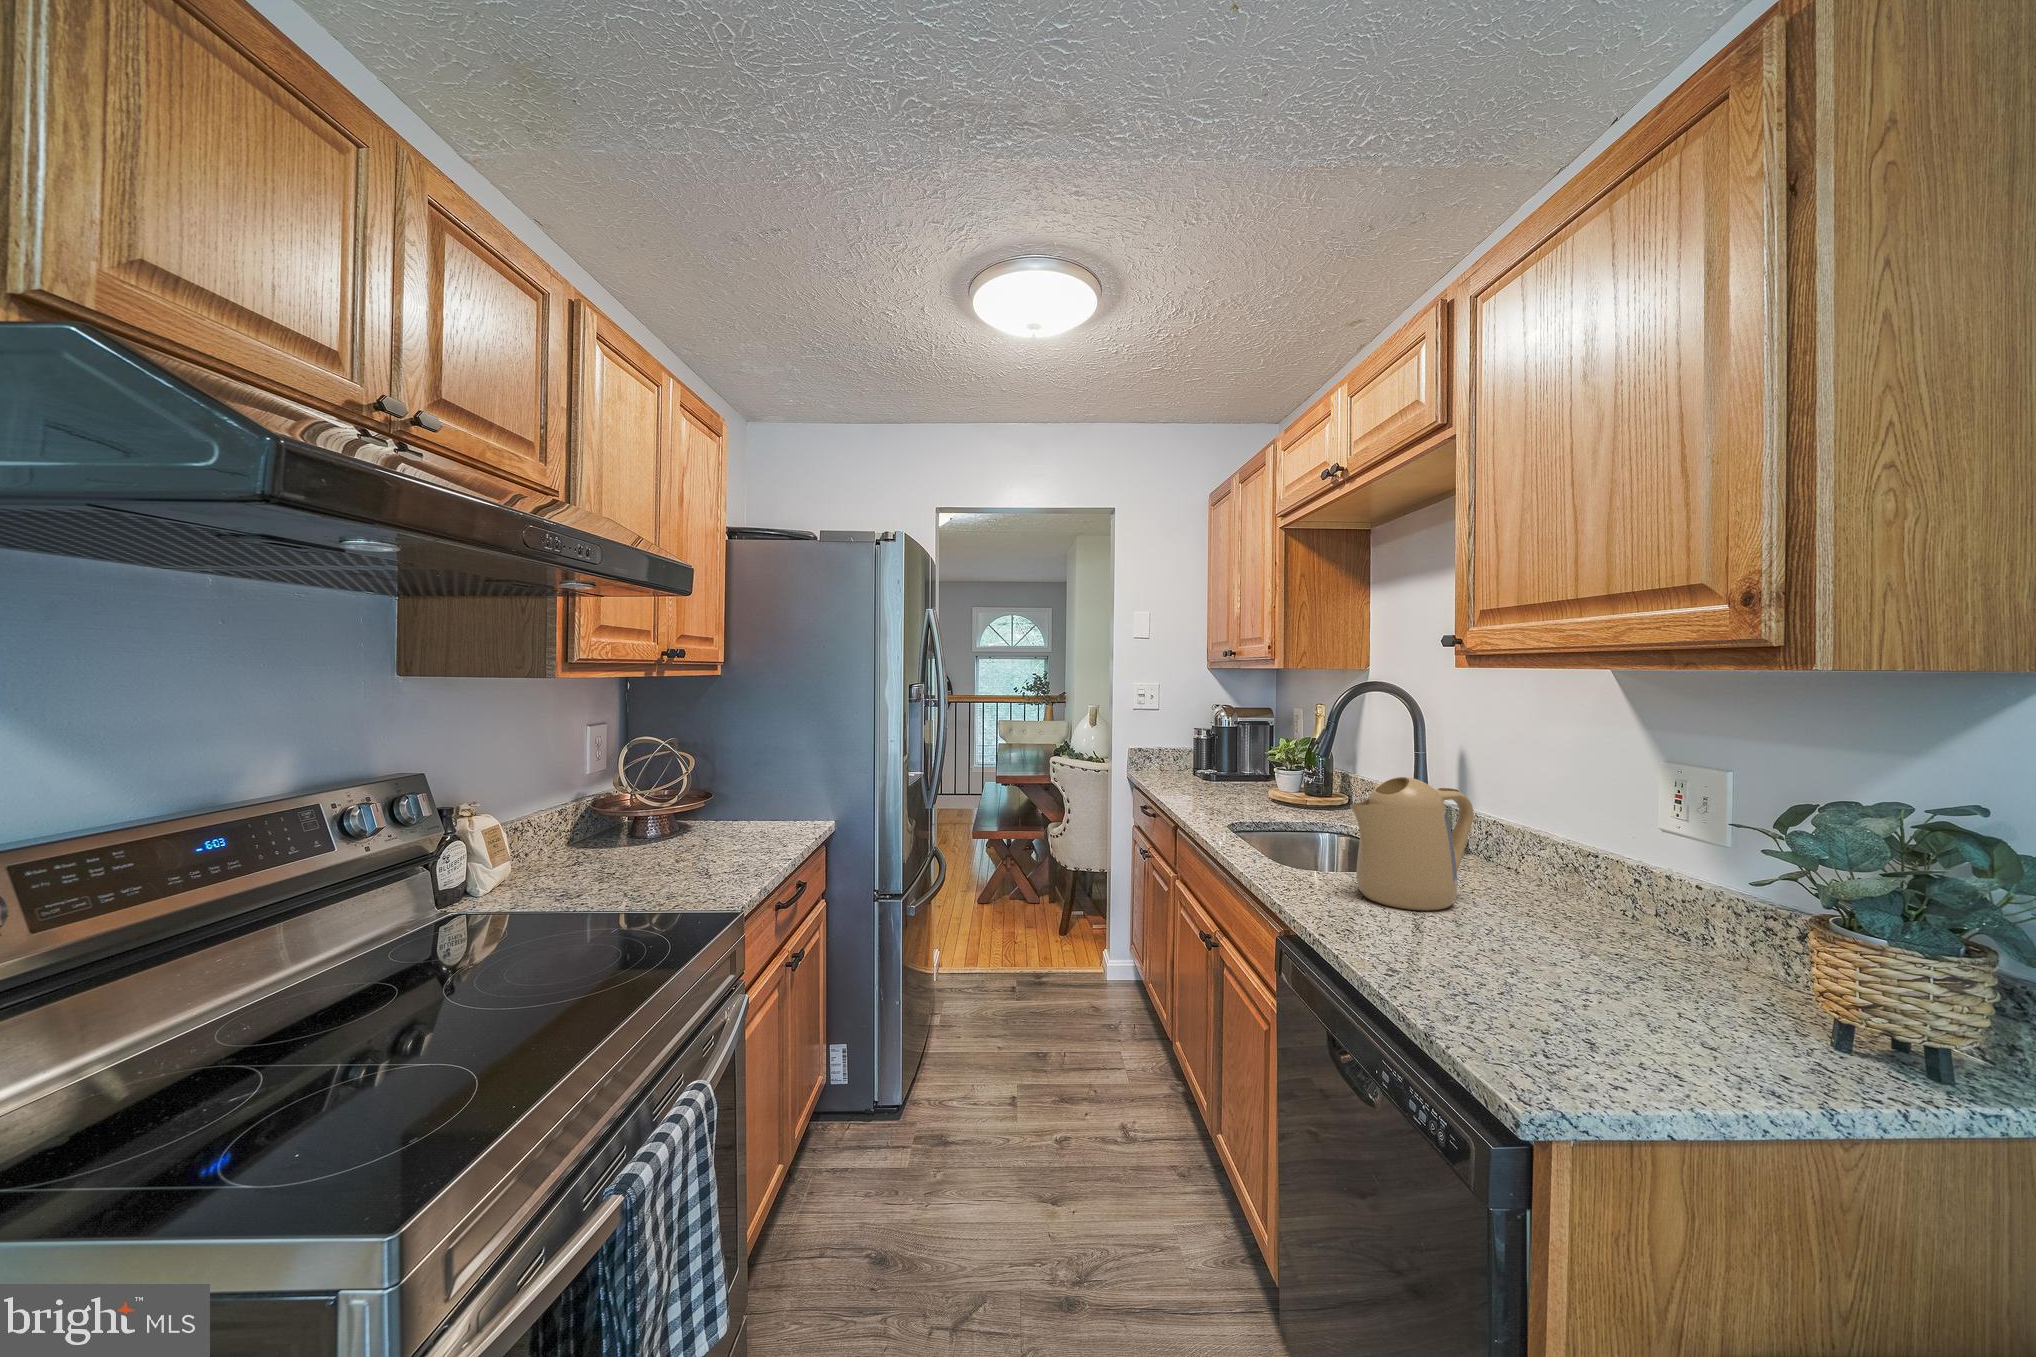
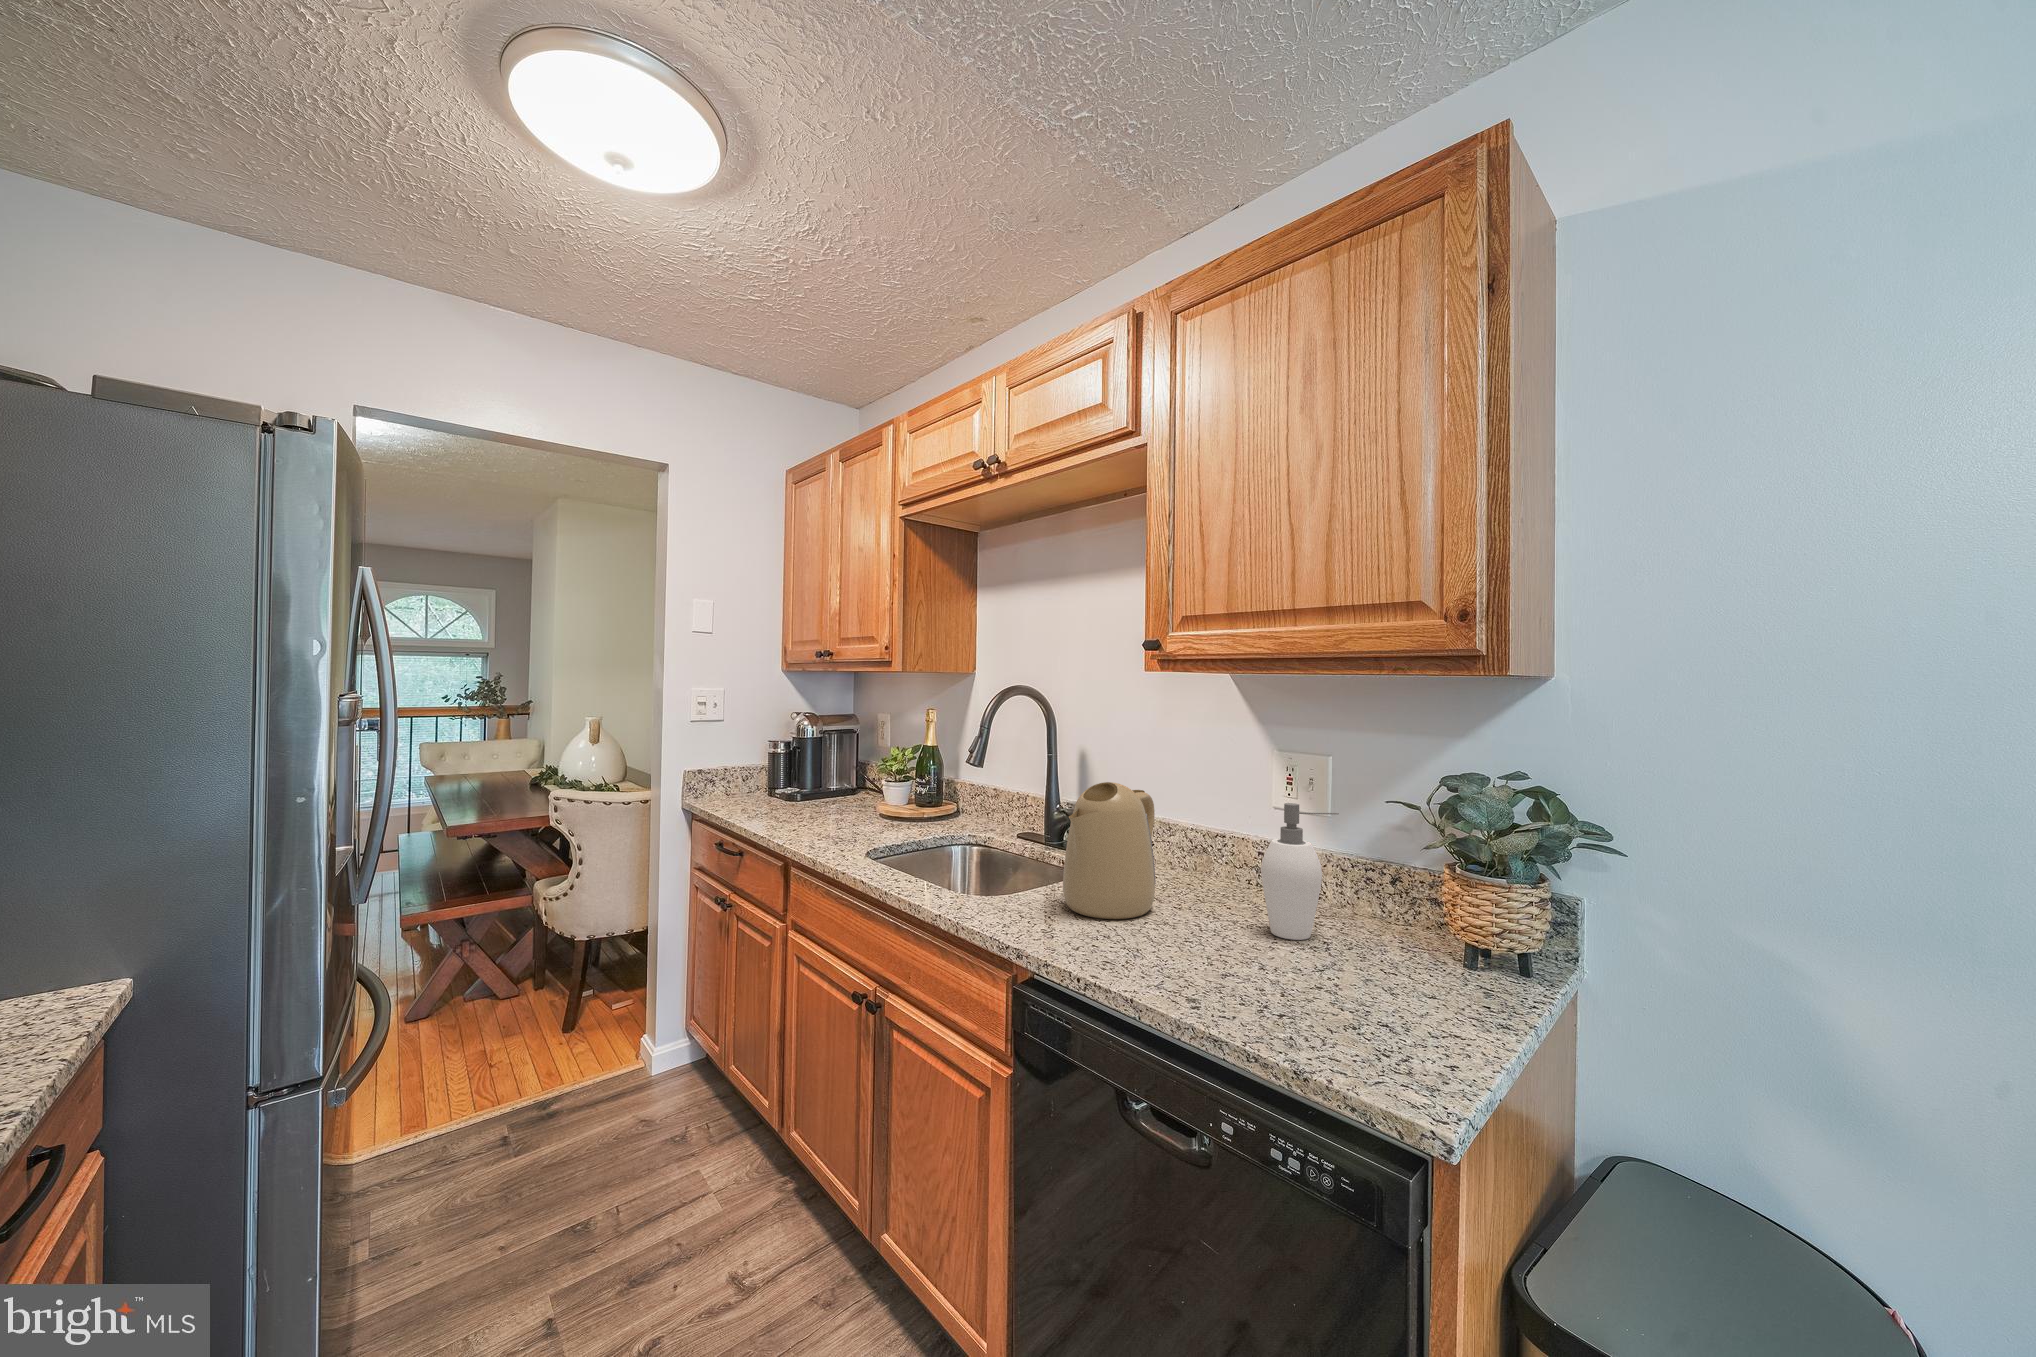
soap dispenser: none [1550,814,1658,965] -> present [1261,803,1339,940]

